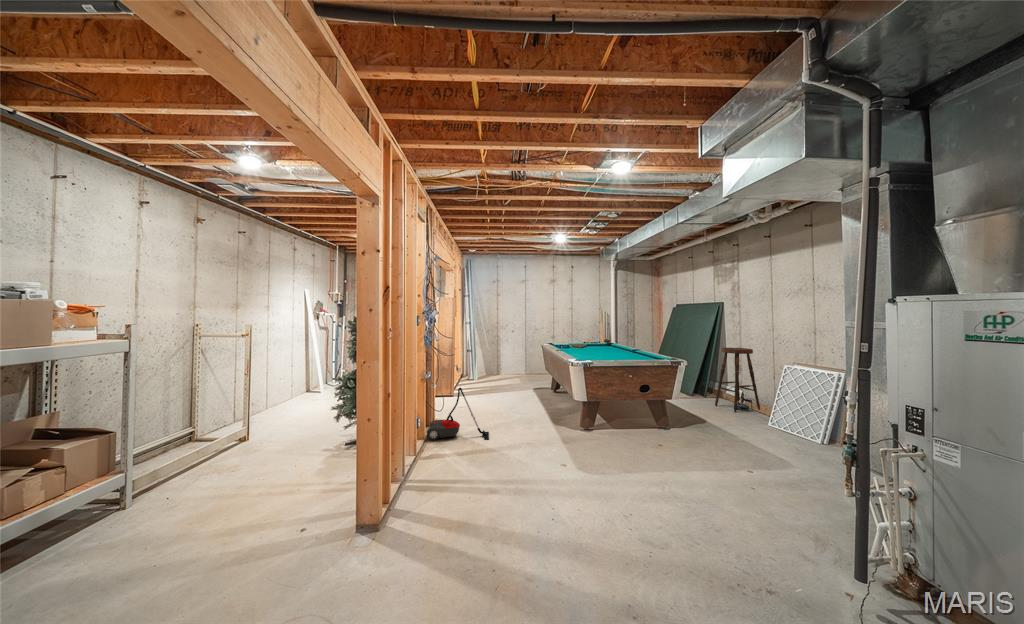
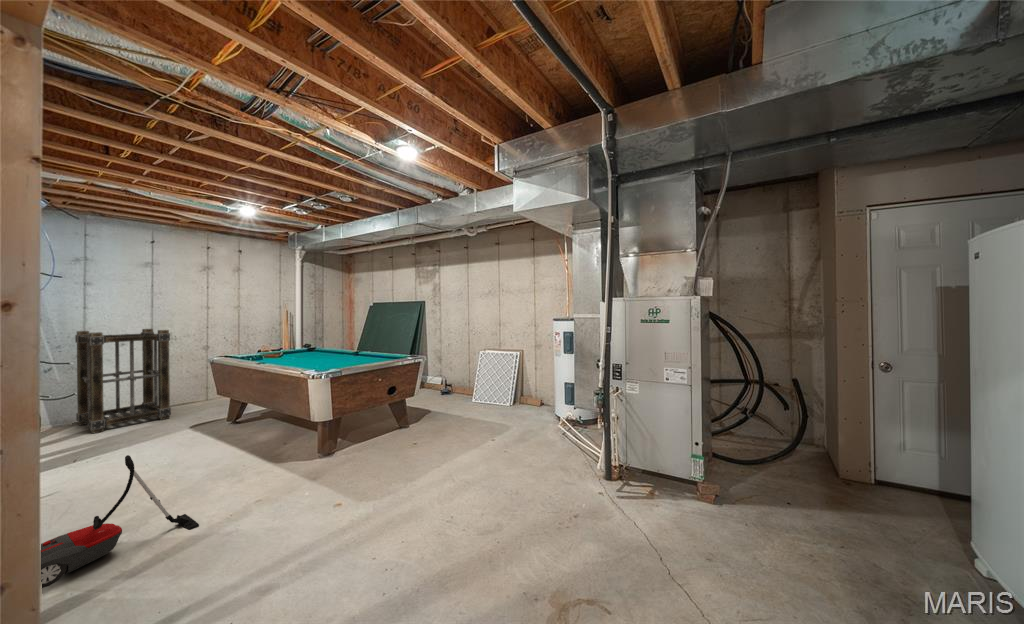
shelving unit: none [492,324,527,383] -> present [75,329,171,434]
bar stool: present [715,348,760,412] -> none [428,341,460,397]

